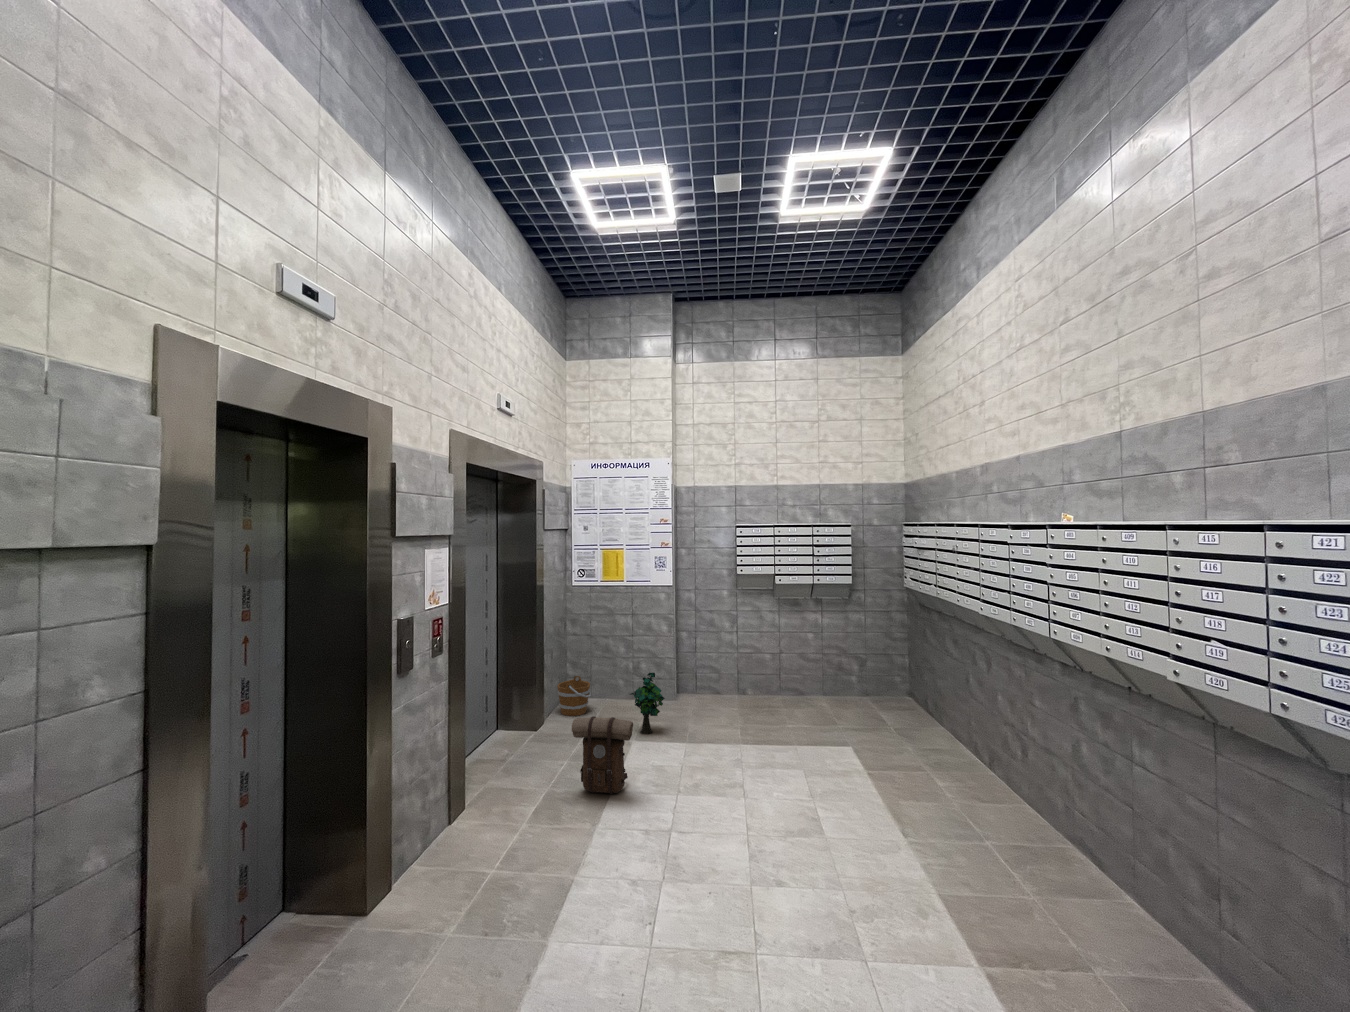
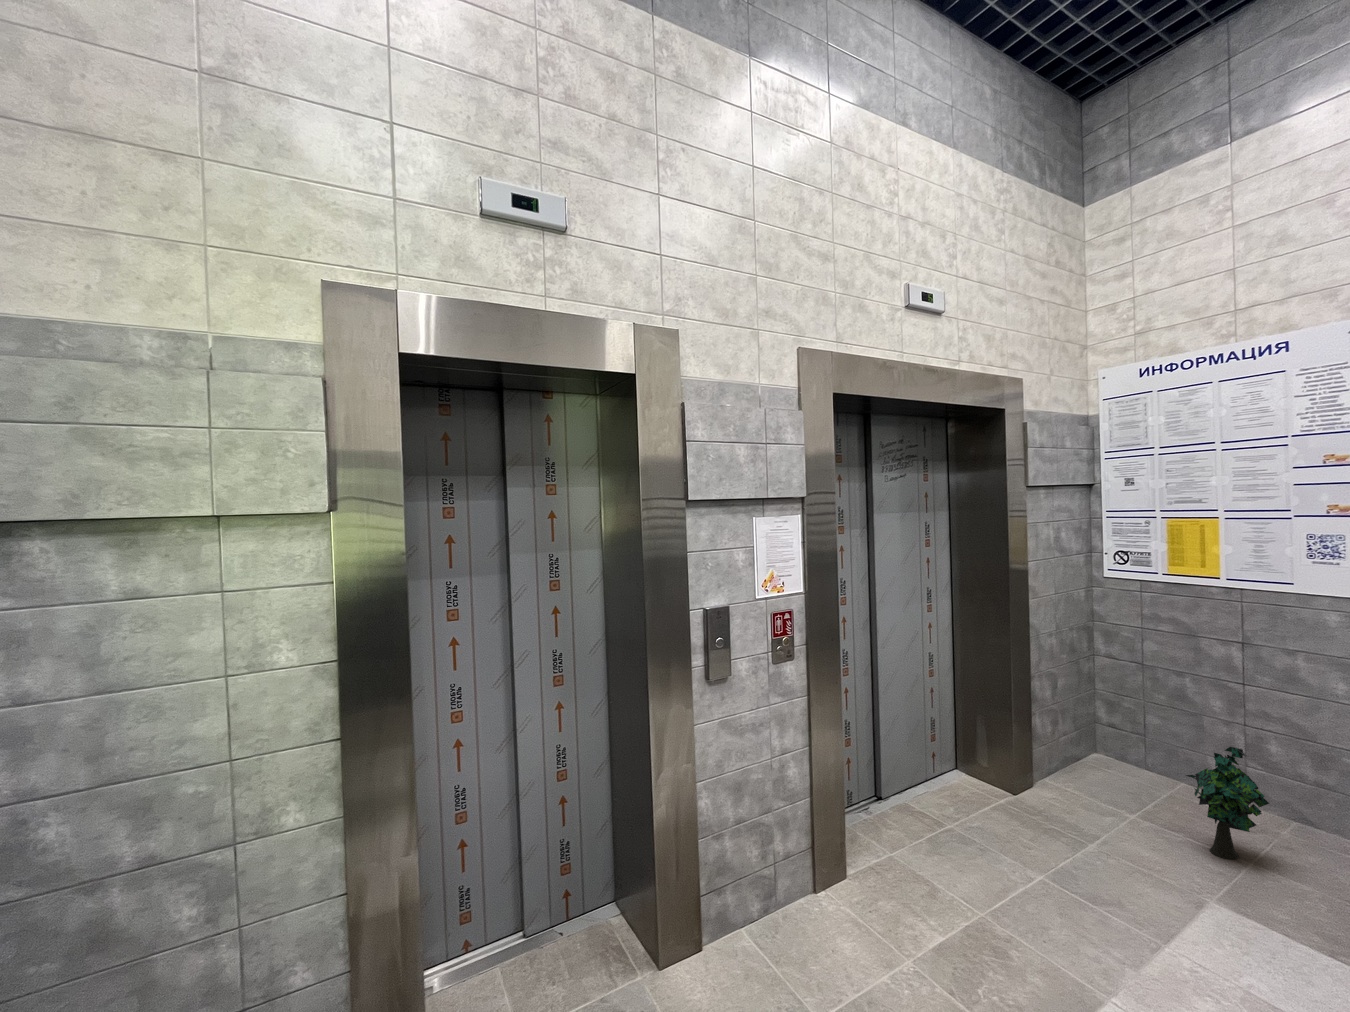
bucket: present [557,676,591,716] -> none [1066,718,1130,783]
backpack: present [572,716,633,794] -> none [1010,798,1130,953]

